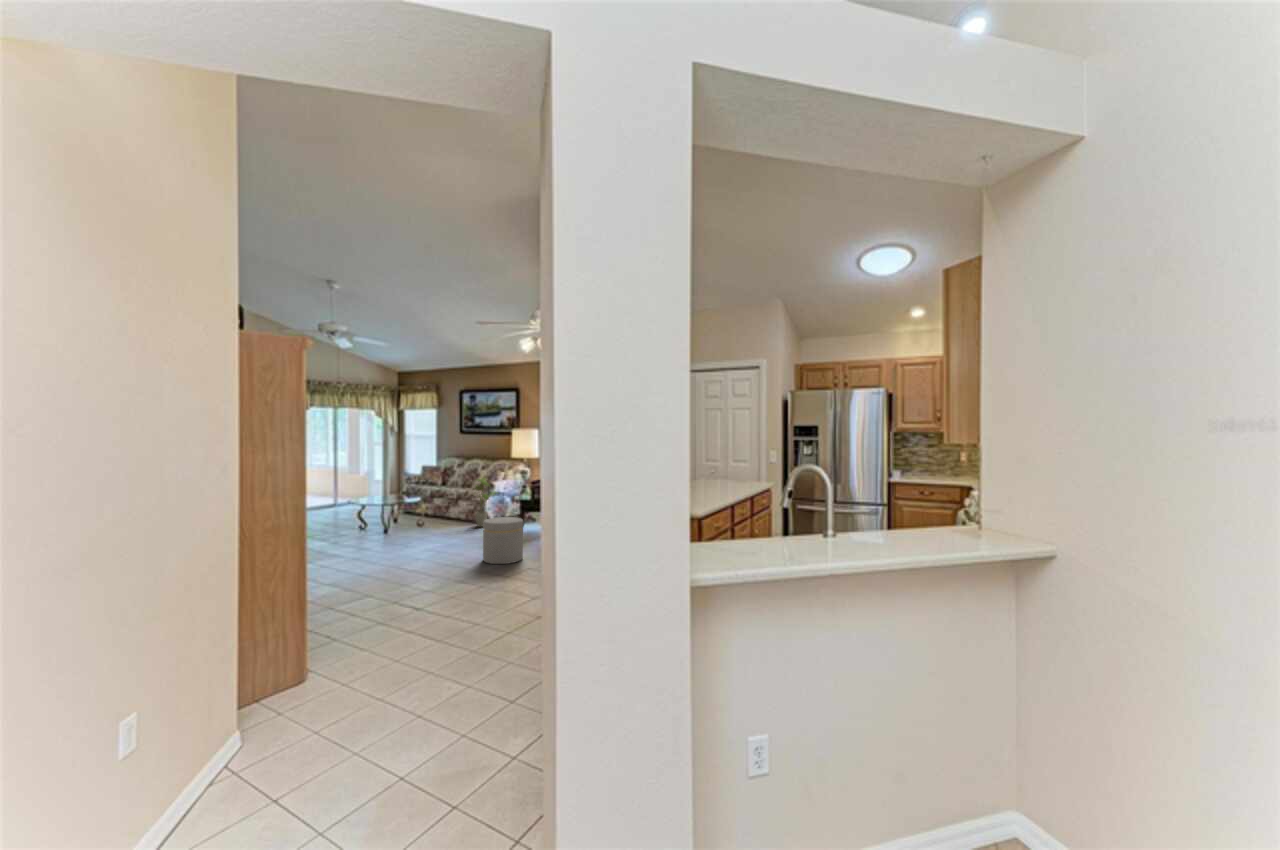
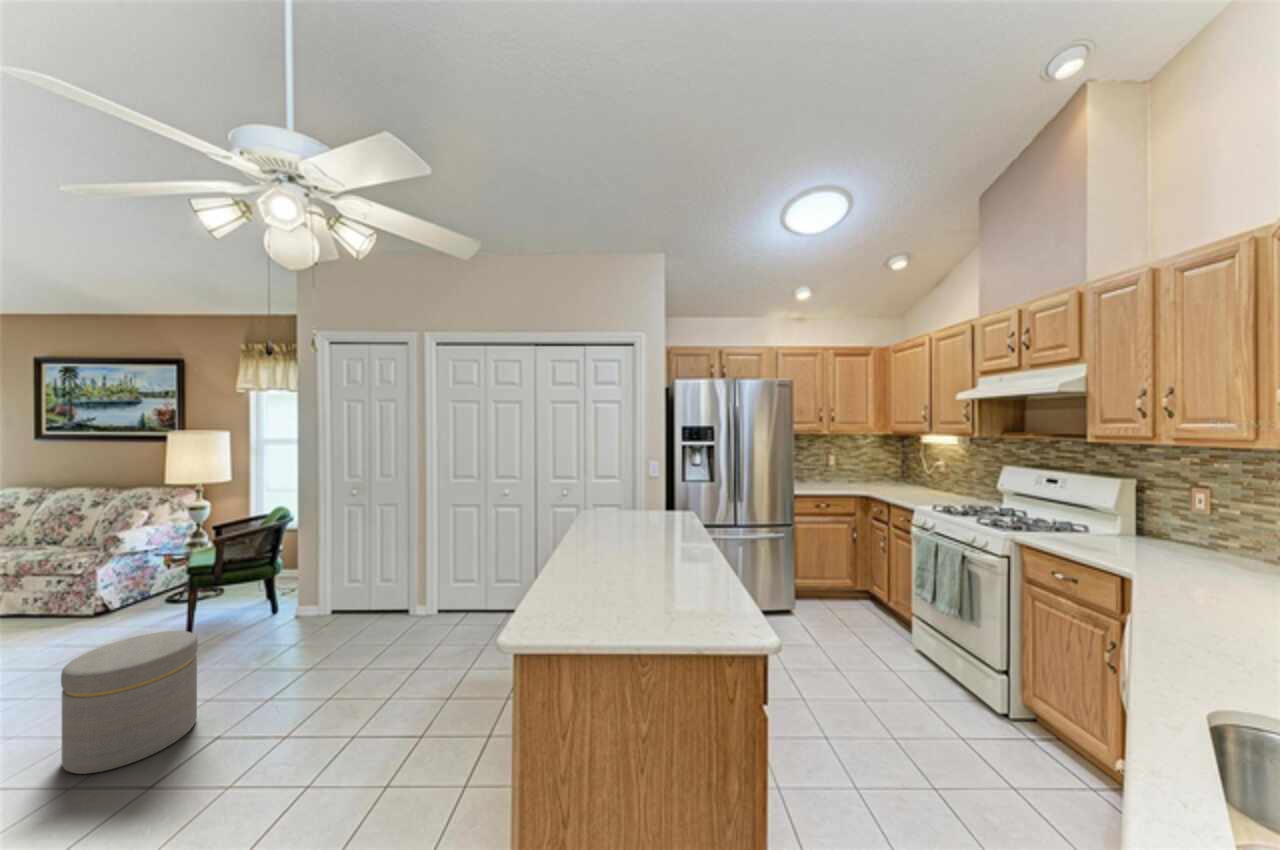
house plant: present [475,478,494,527] -> none [56,529,135,627]

